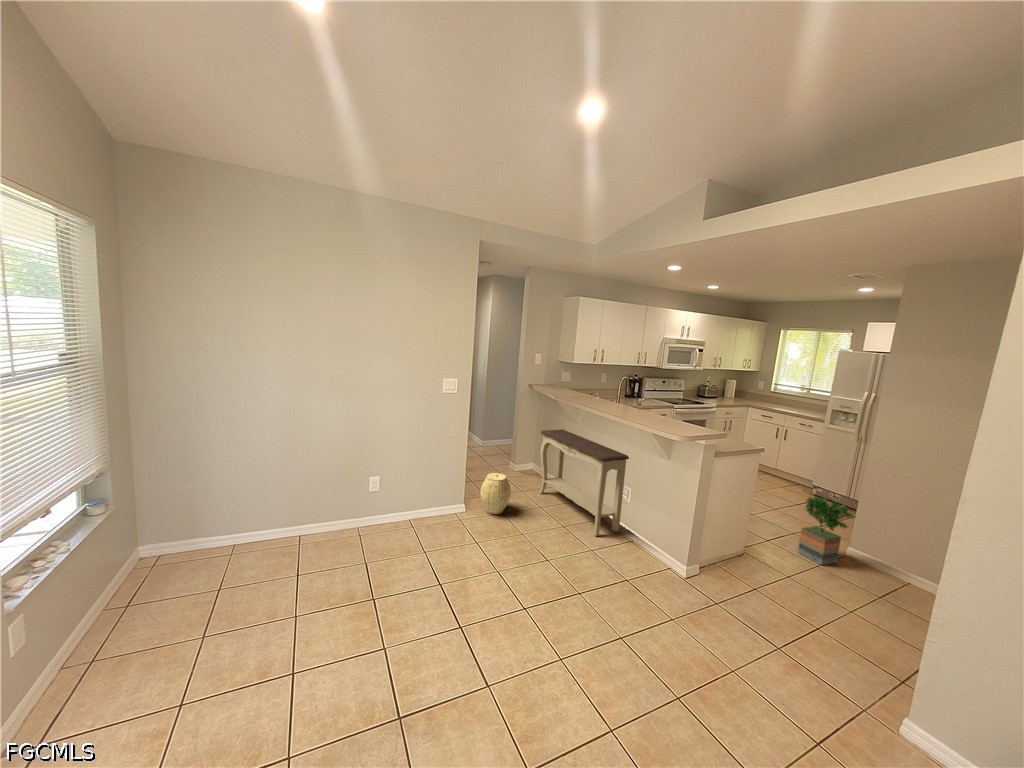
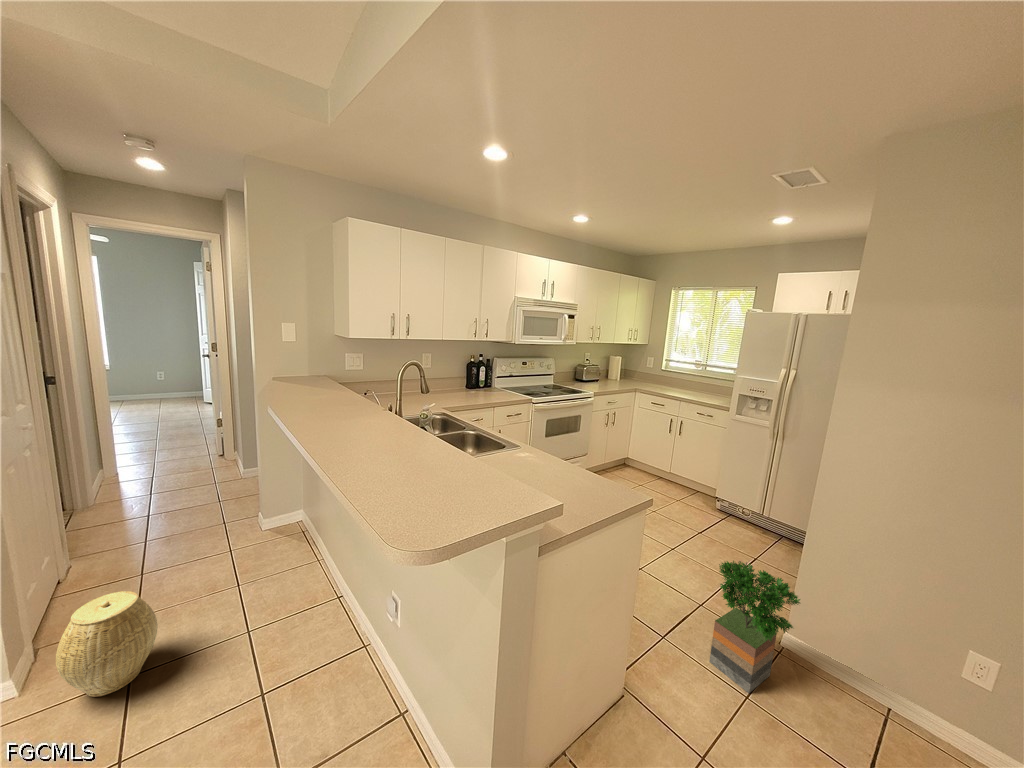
console table: present [539,429,629,536] -> none [265,463,392,723]

